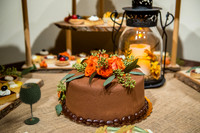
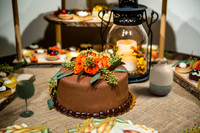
vase: none [165,65,192,102] -> present [149,61,173,95]

